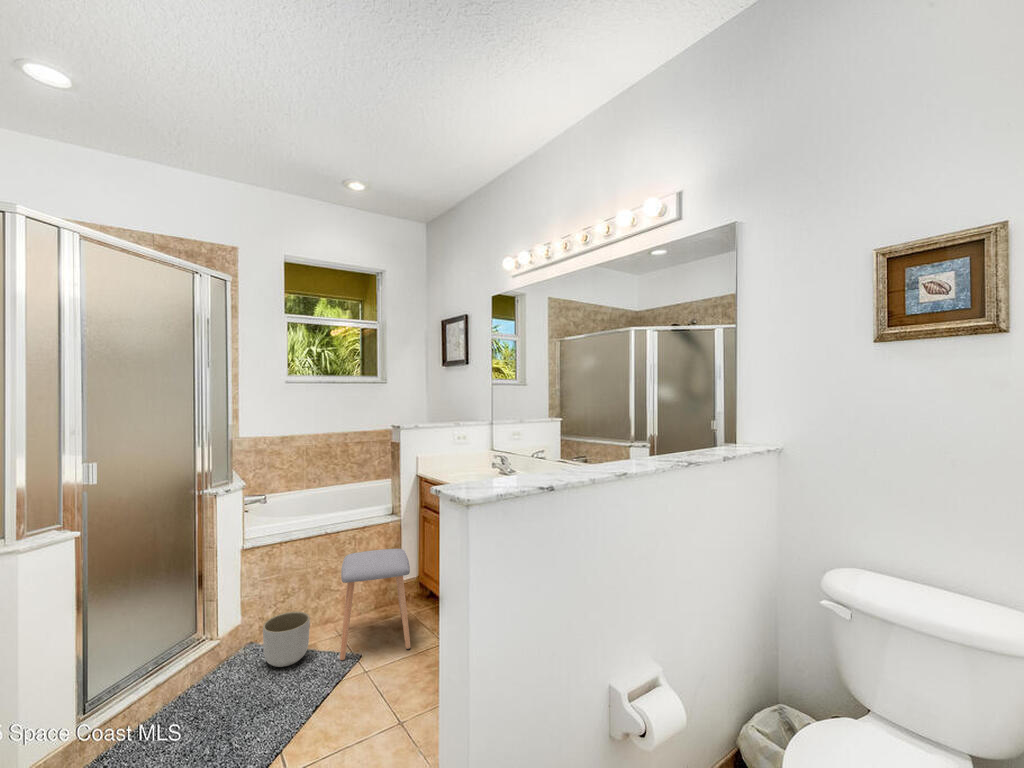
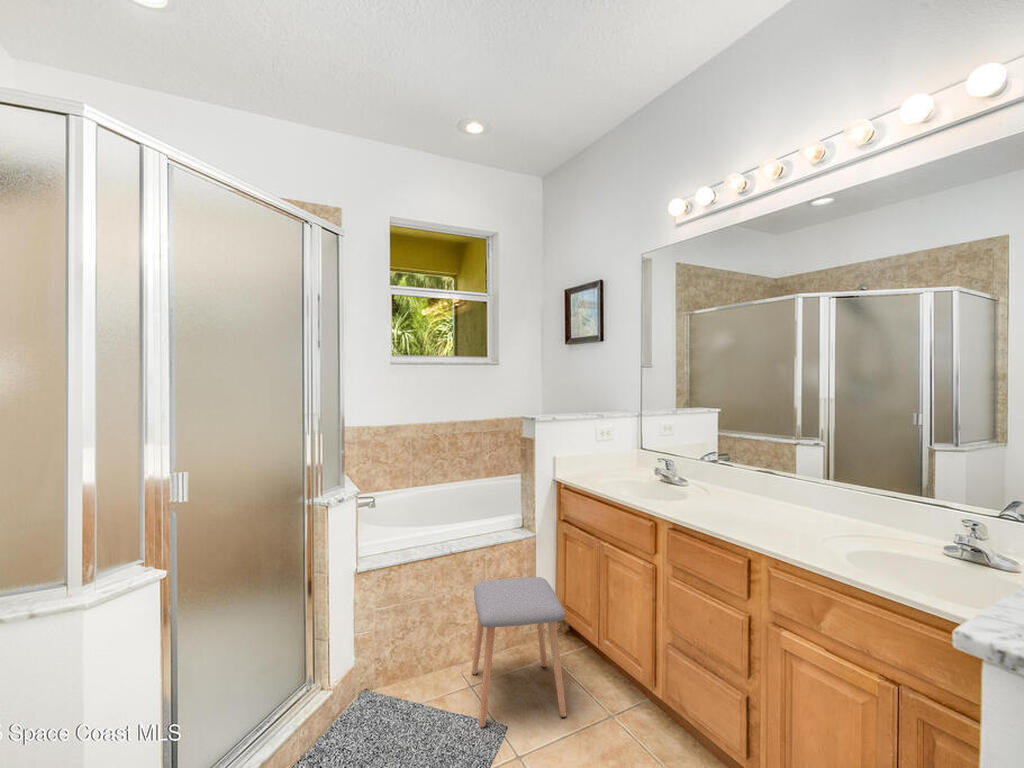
planter: present [263,612,310,667] -> none [385,655,440,731]

